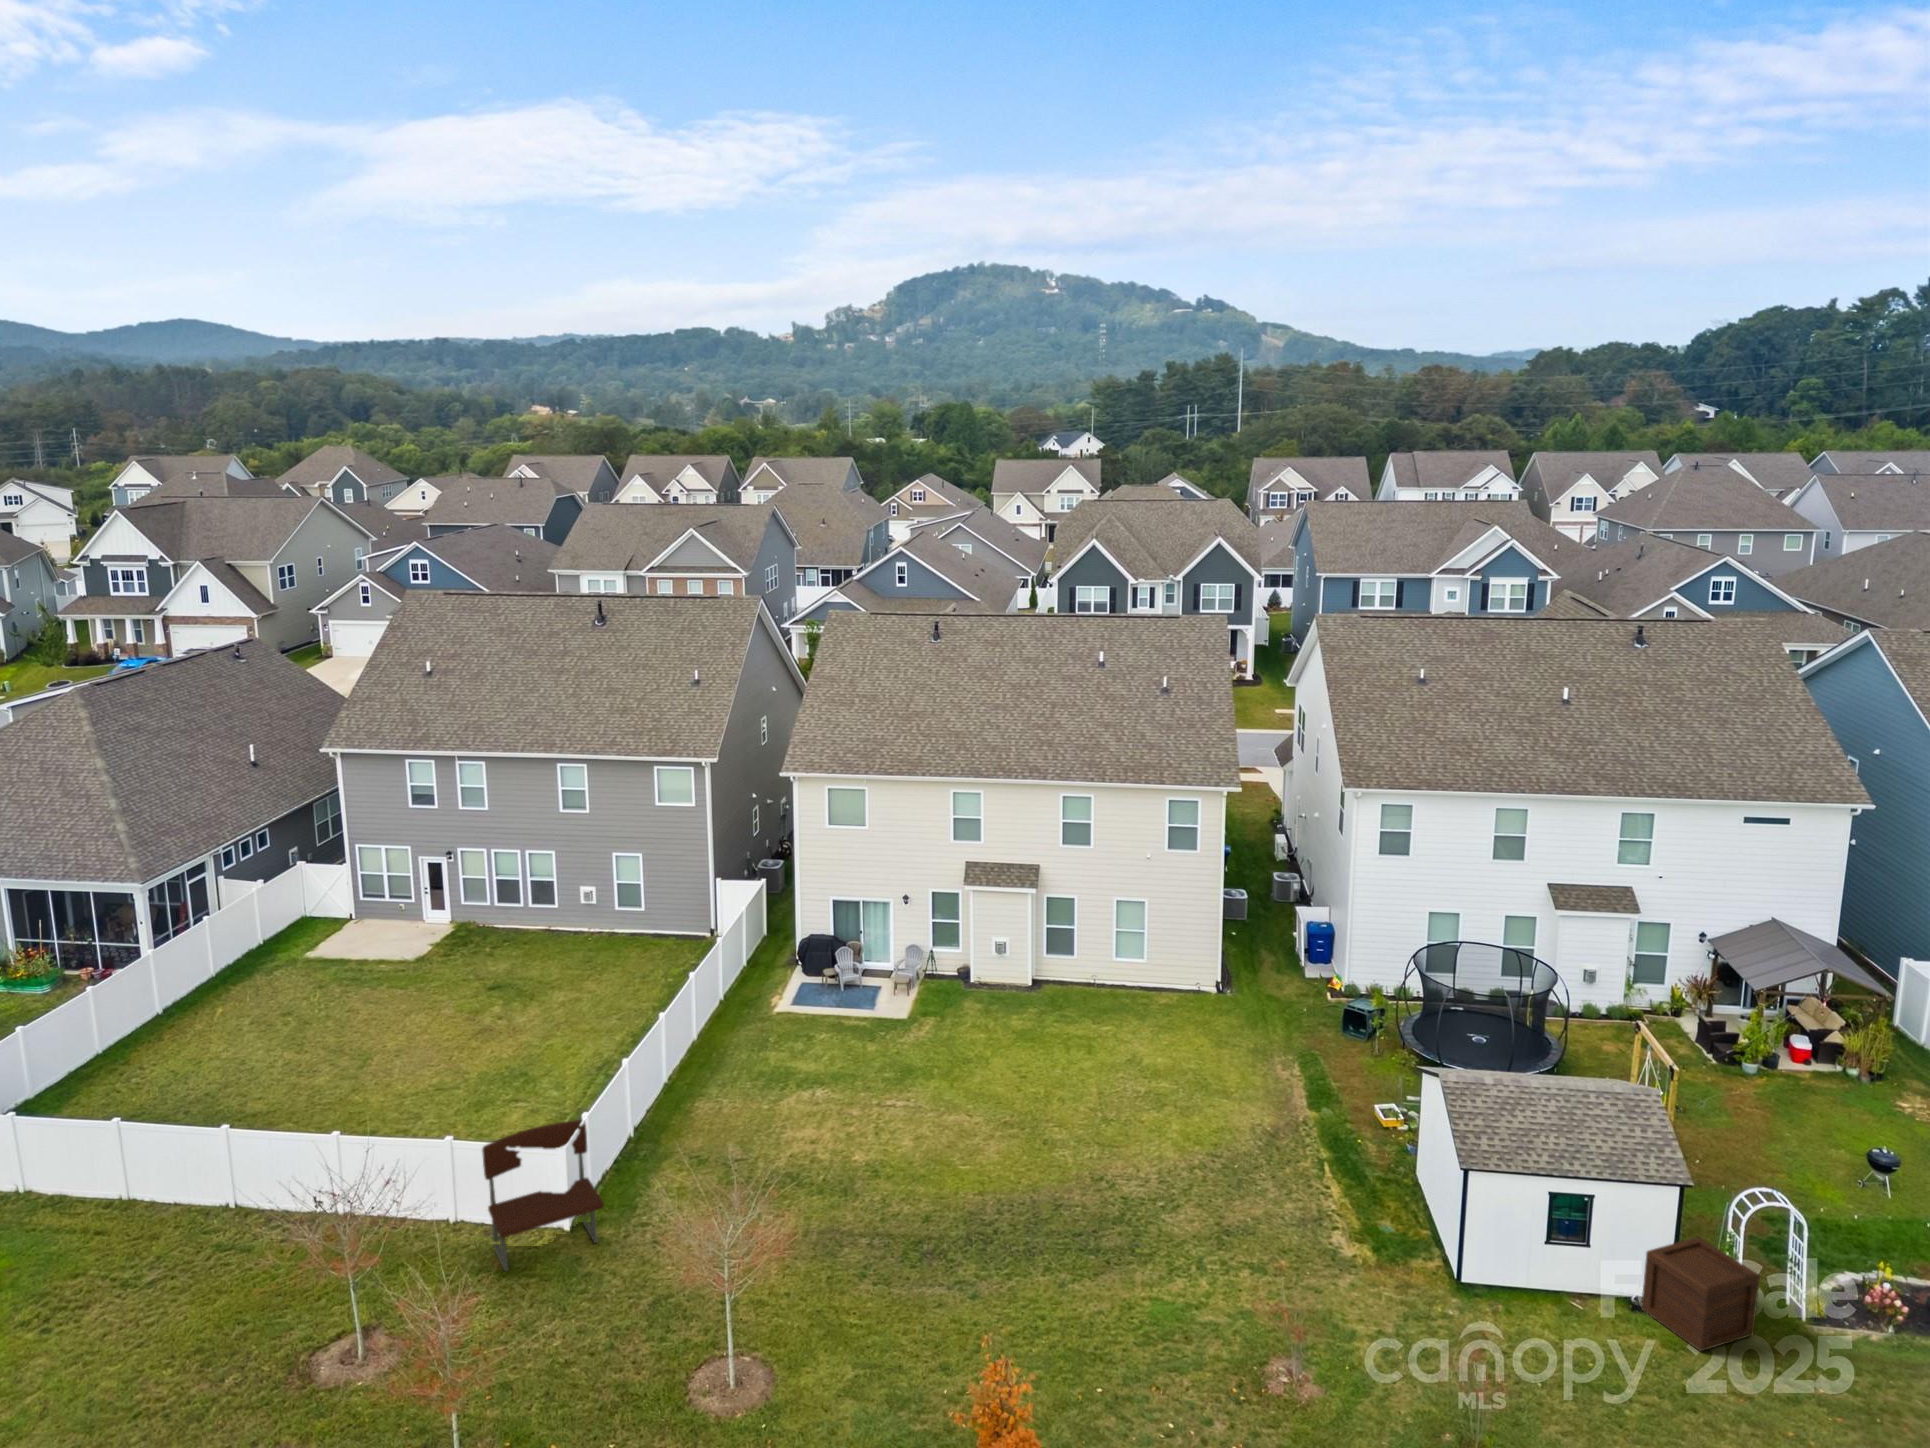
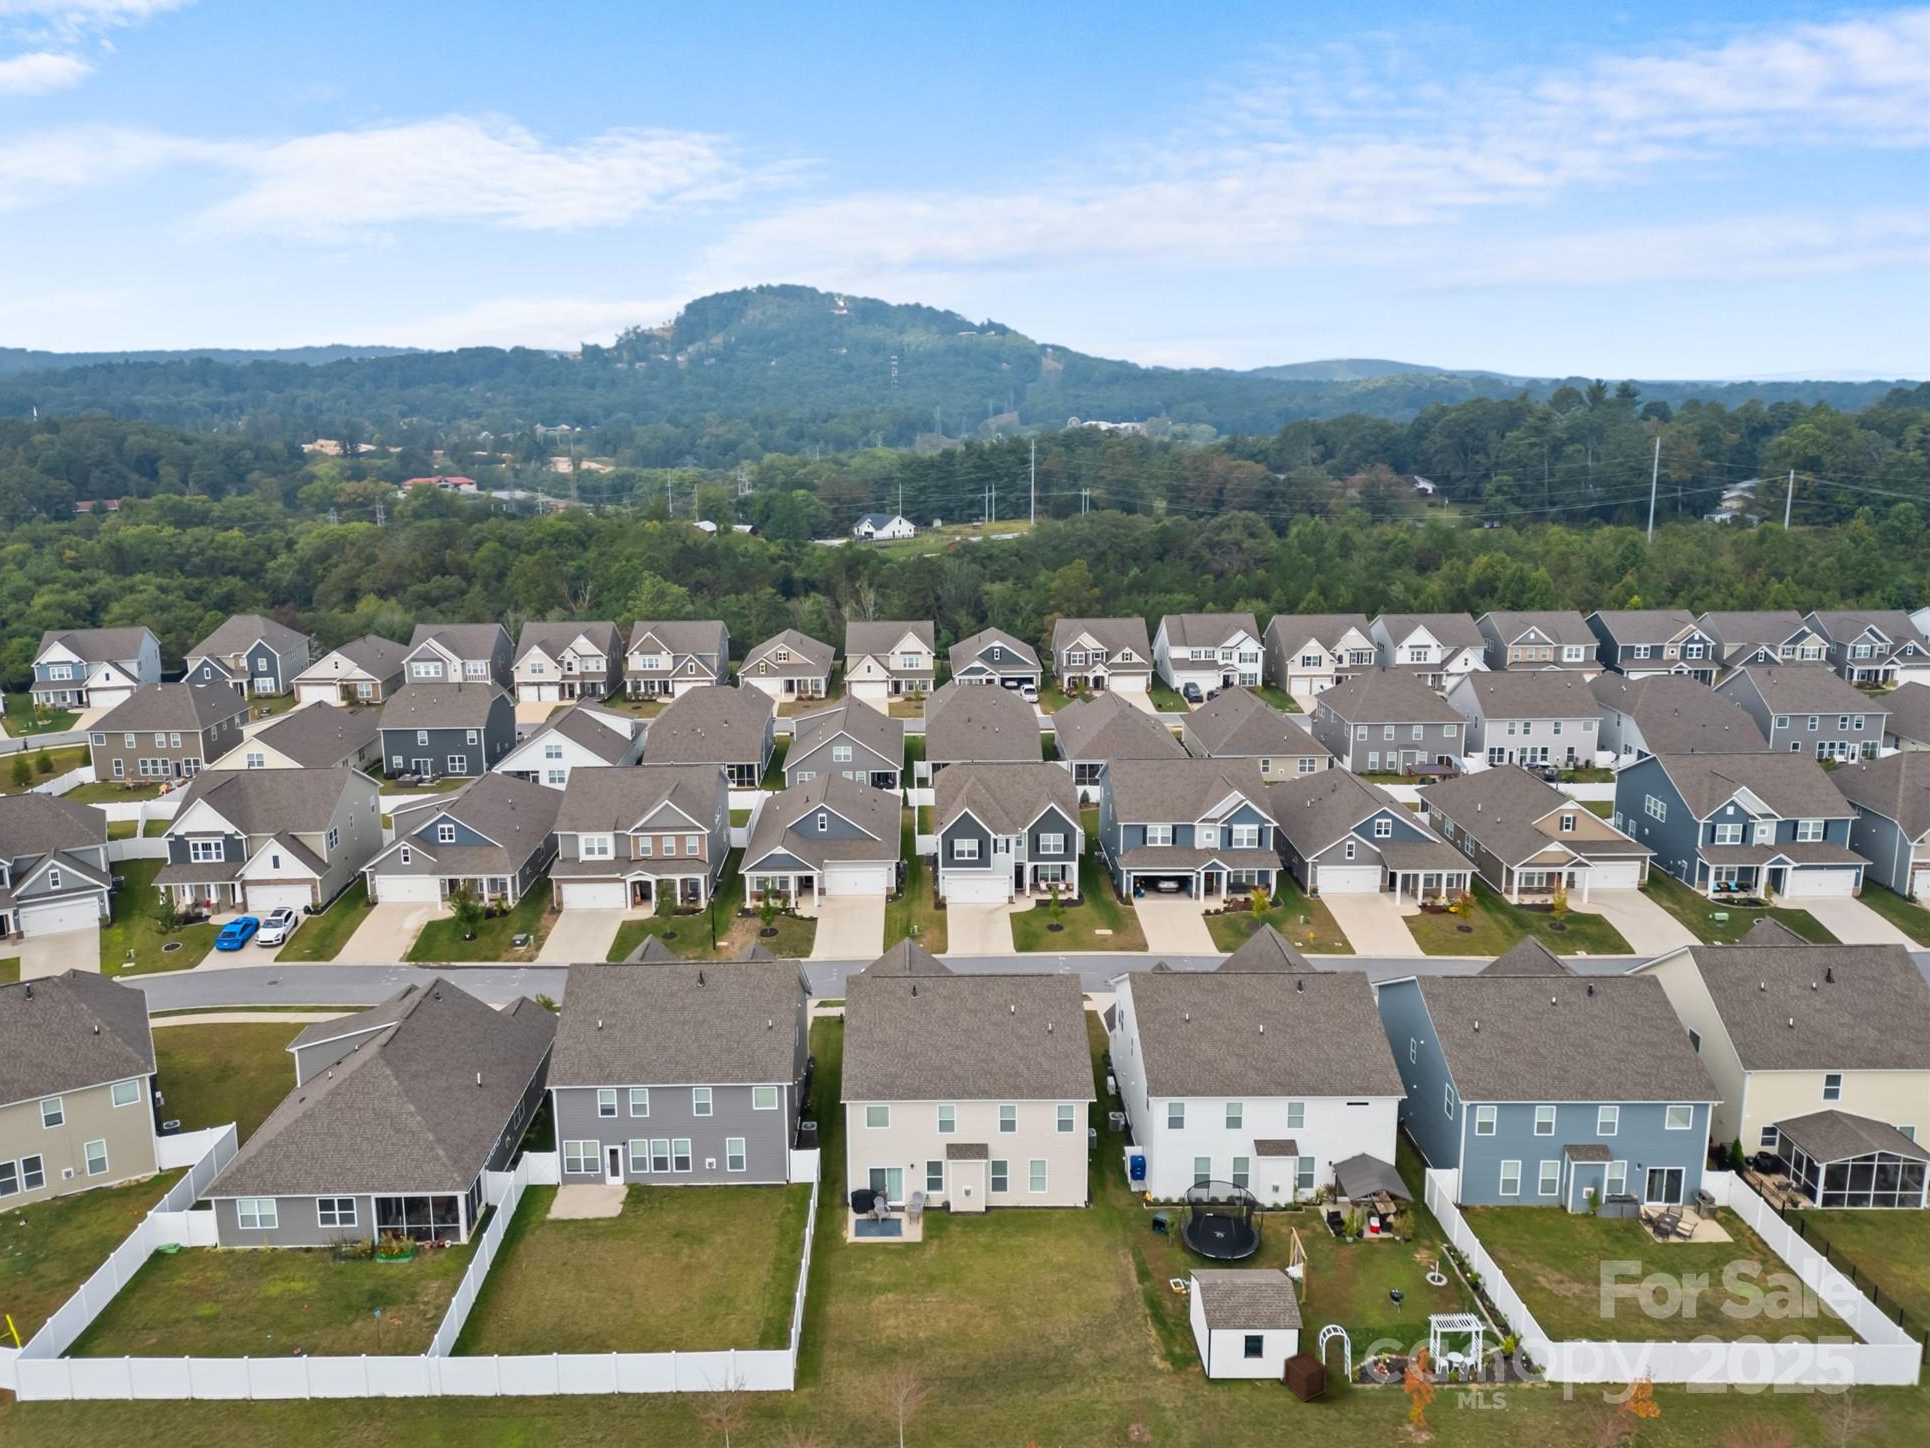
bench: present [482,1120,604,1271] -> none [766,1338,822,1417]

